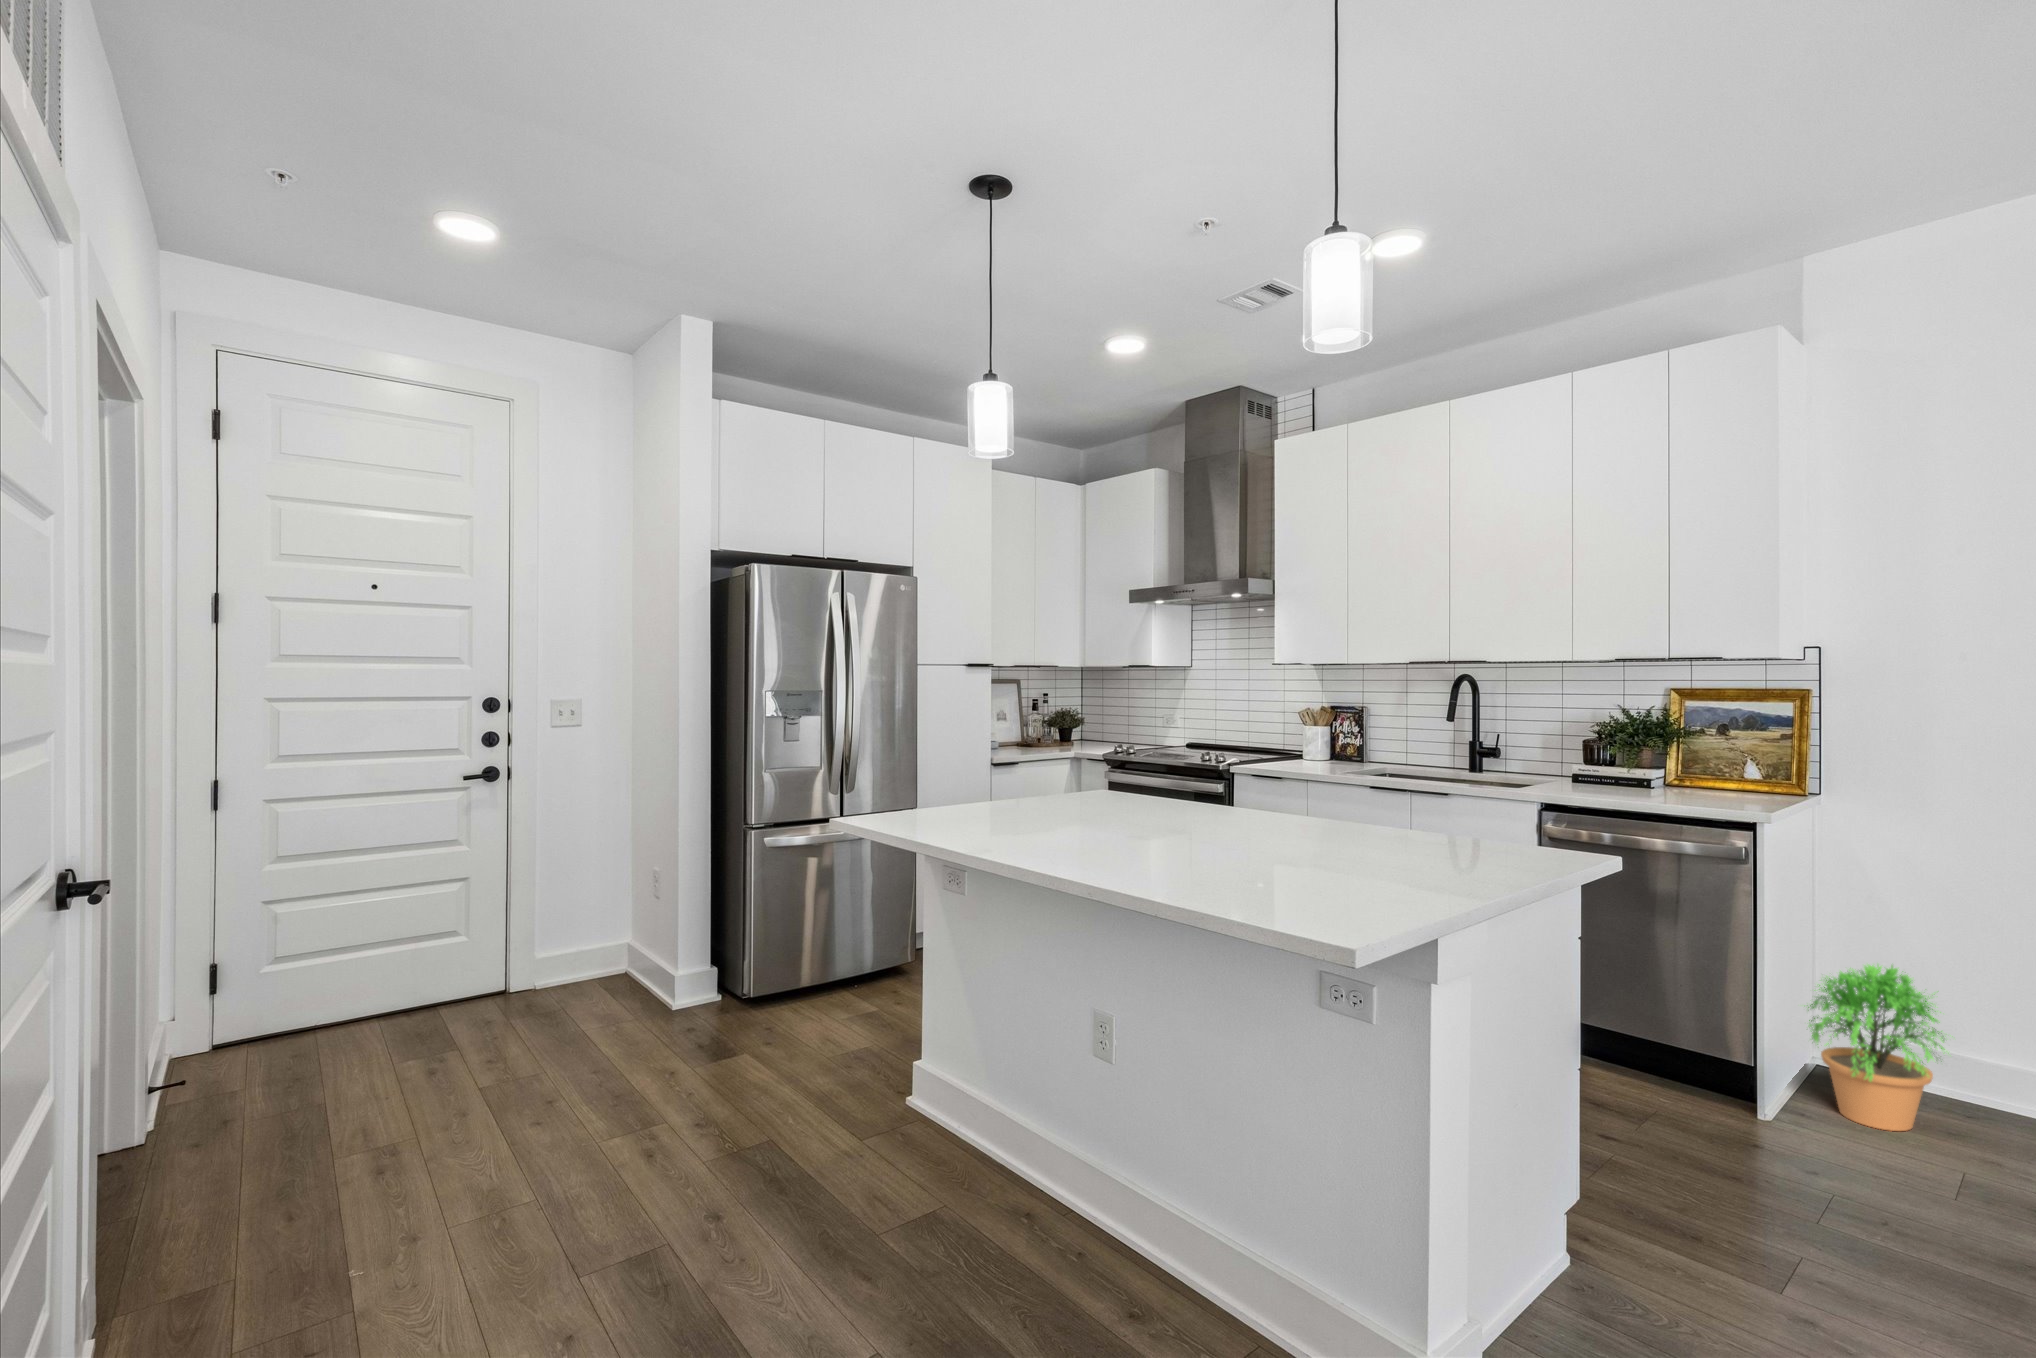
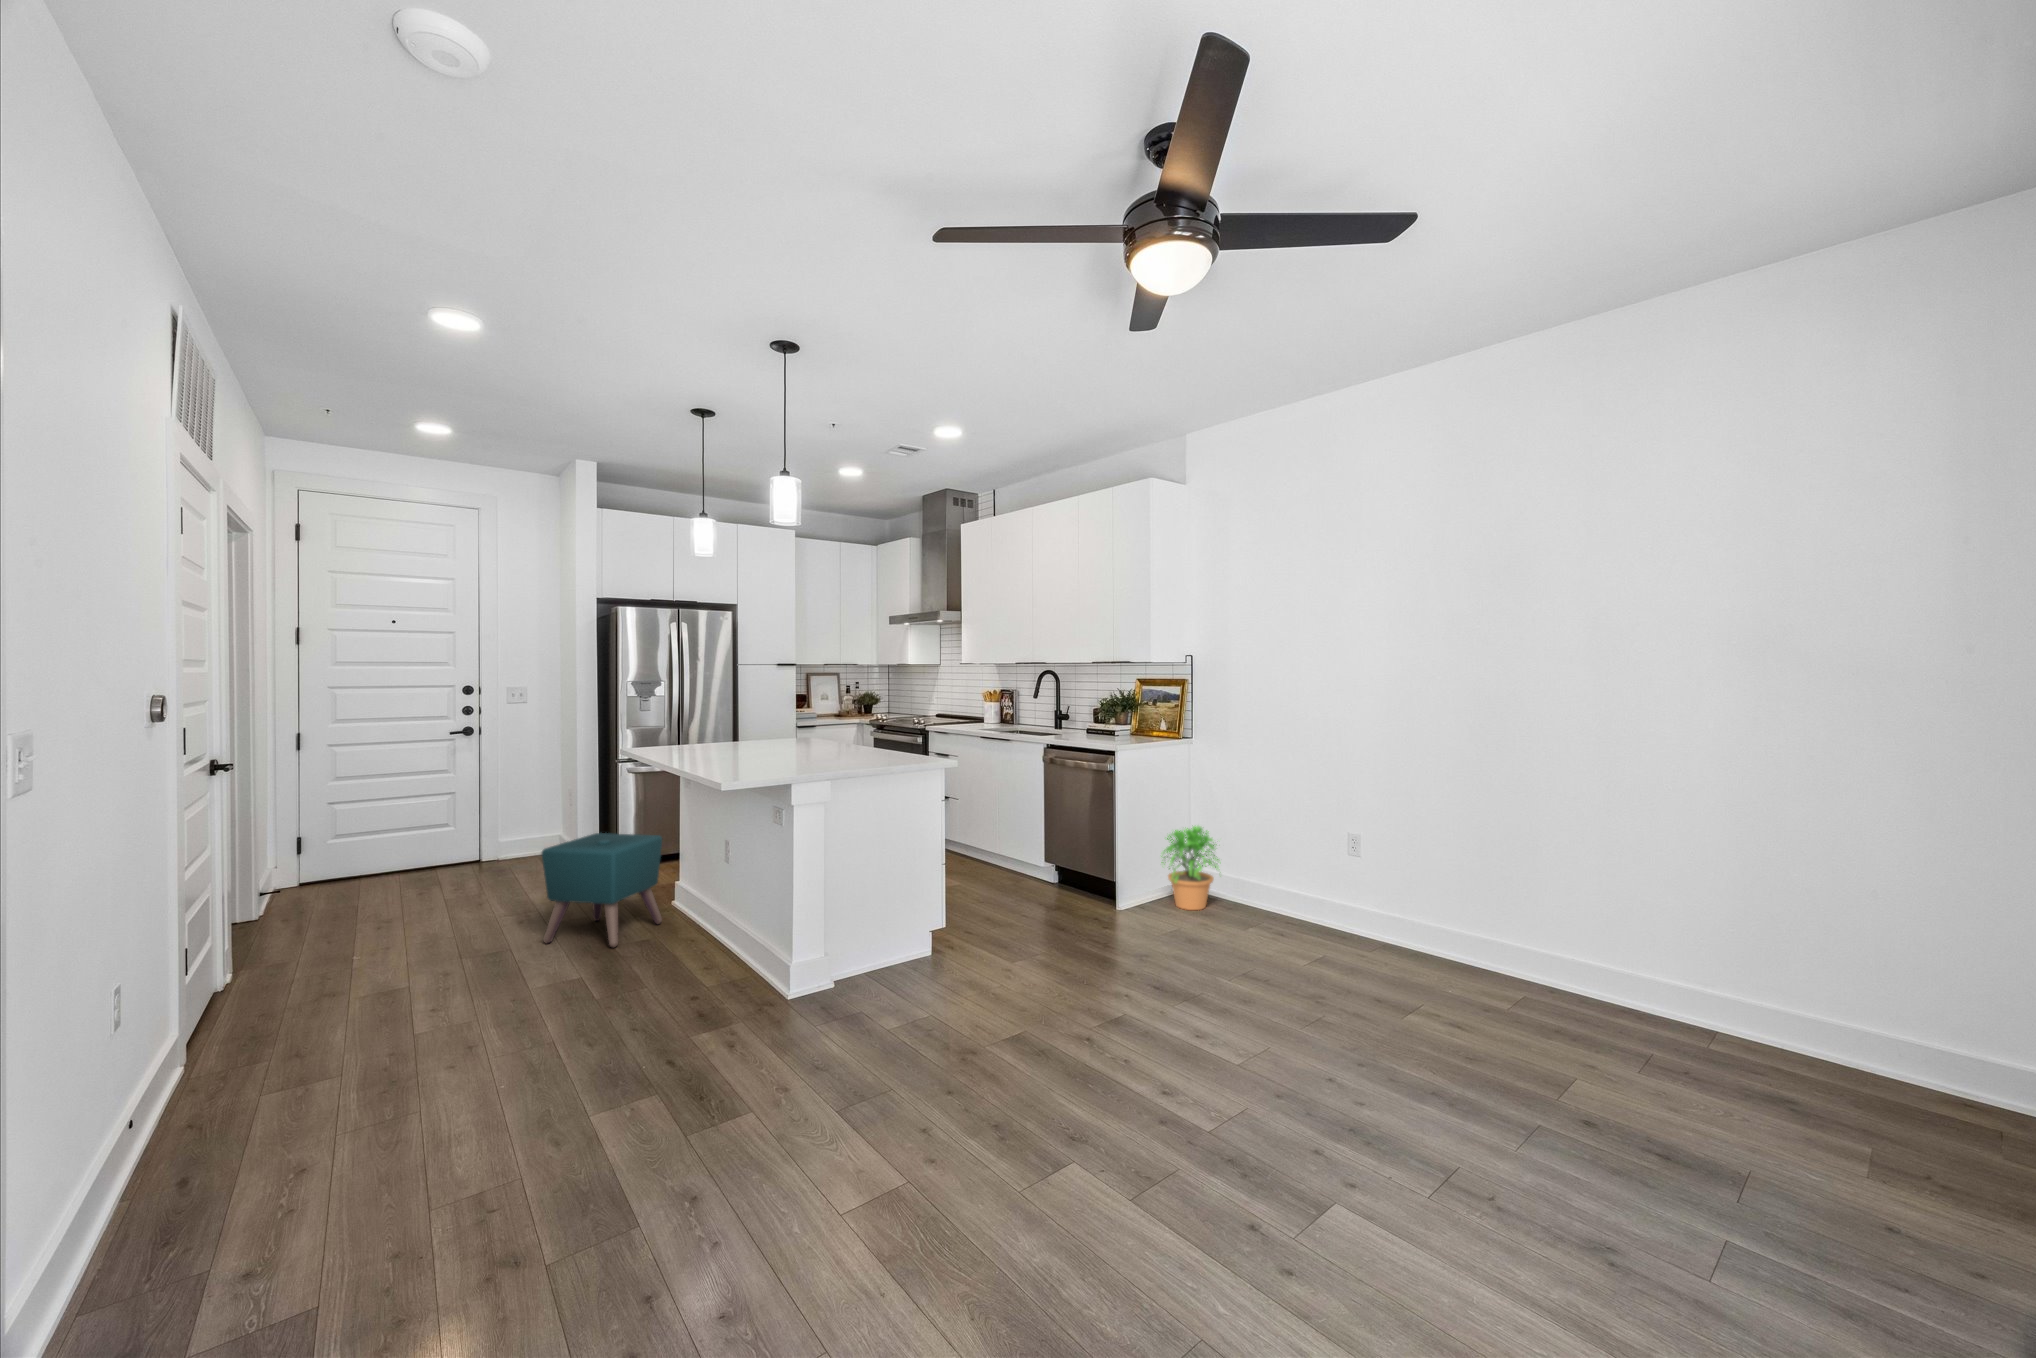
ottoman: none [713,984,918,1239] -> present [542,833,662,947]

